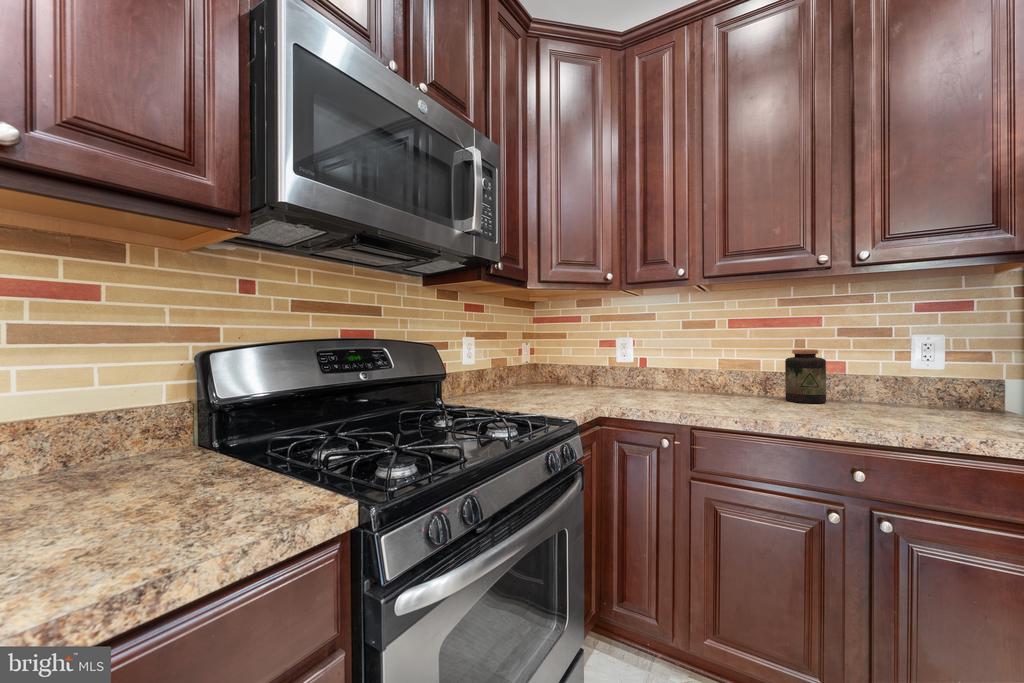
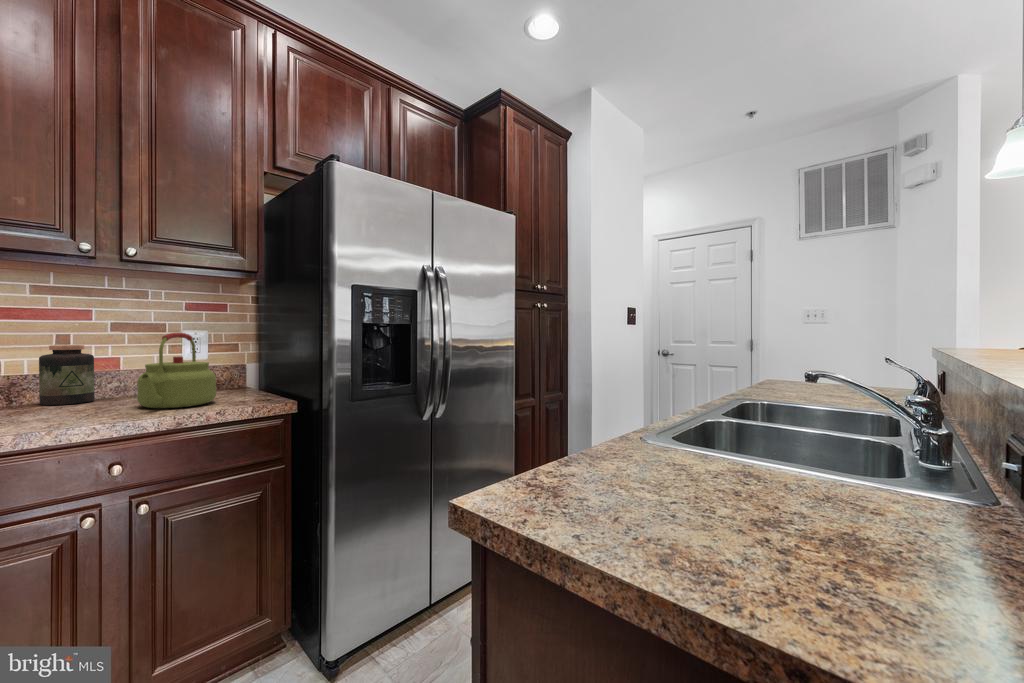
kettle: none [872,337,968,425] -> present [137,333,216,408]

